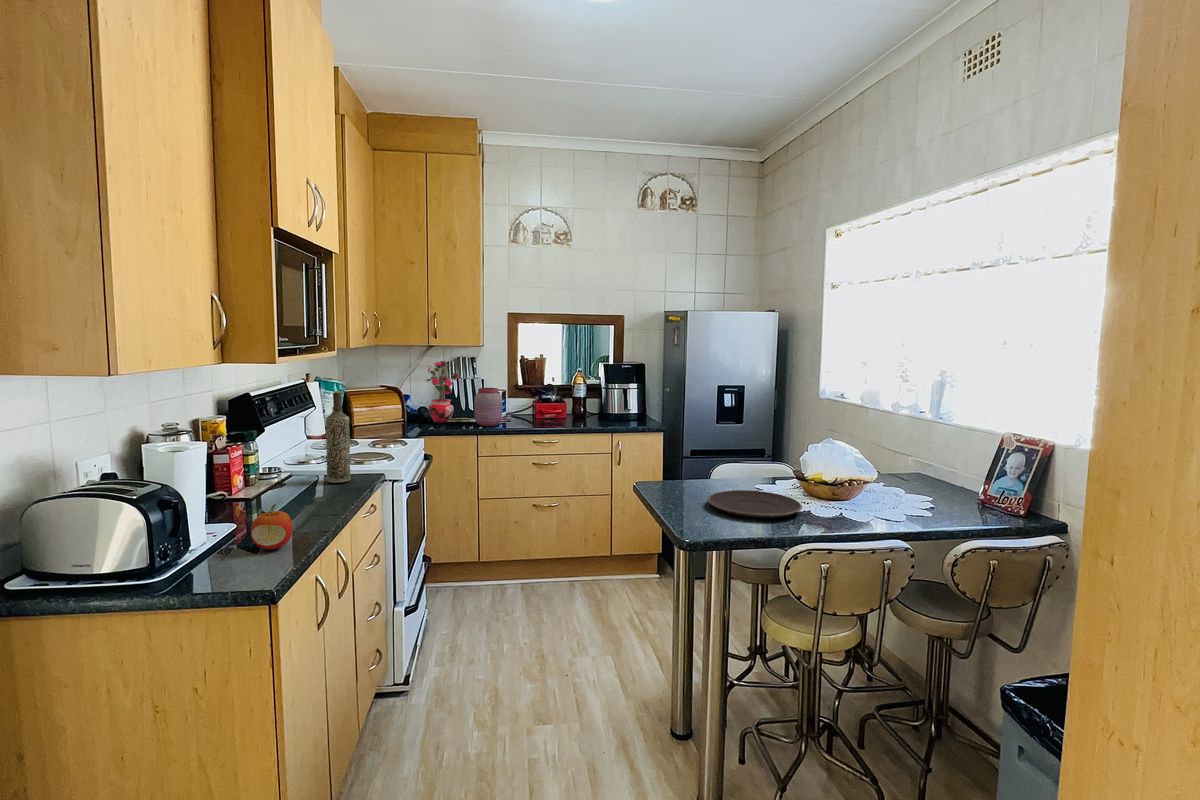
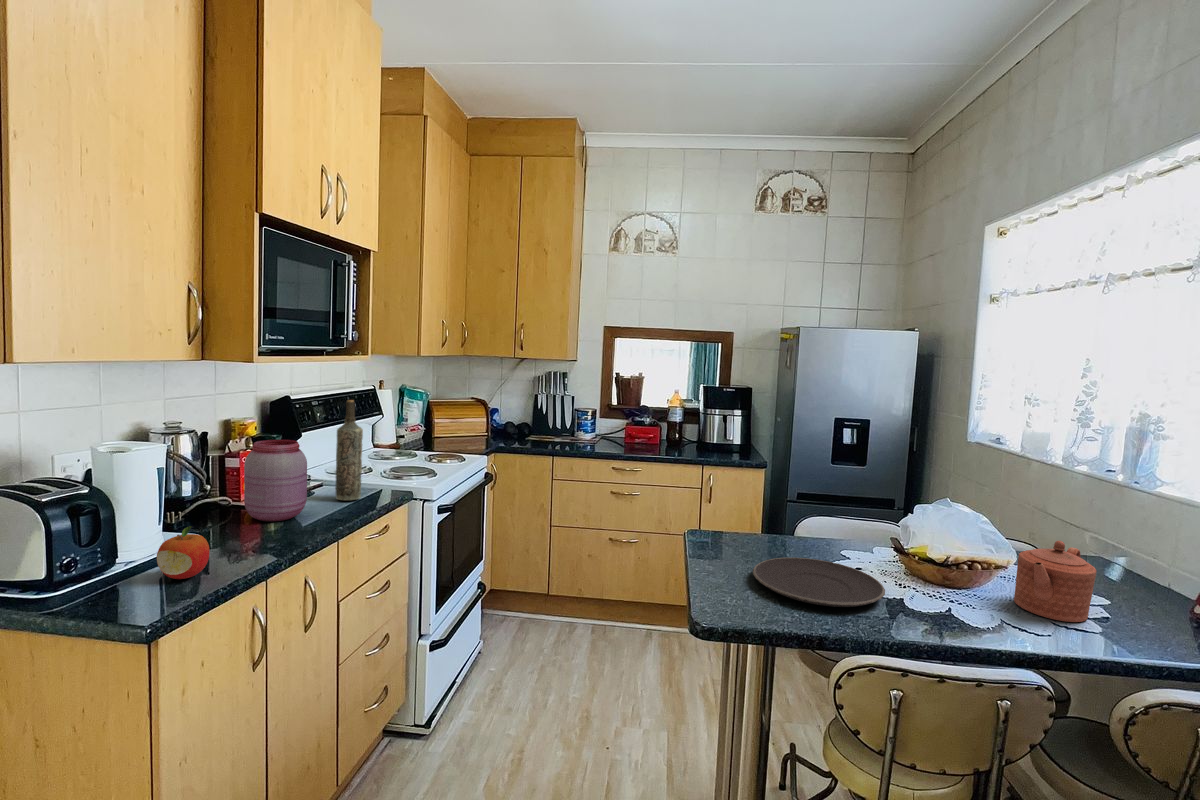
potted plant: present [427,361,459,423] -> none [507,373,545,441]
jar: present [474,388,502,426] -> present [244,439,307,521]
teapot: none [879,459,929,511] -> present [1014,541,1097,622]

